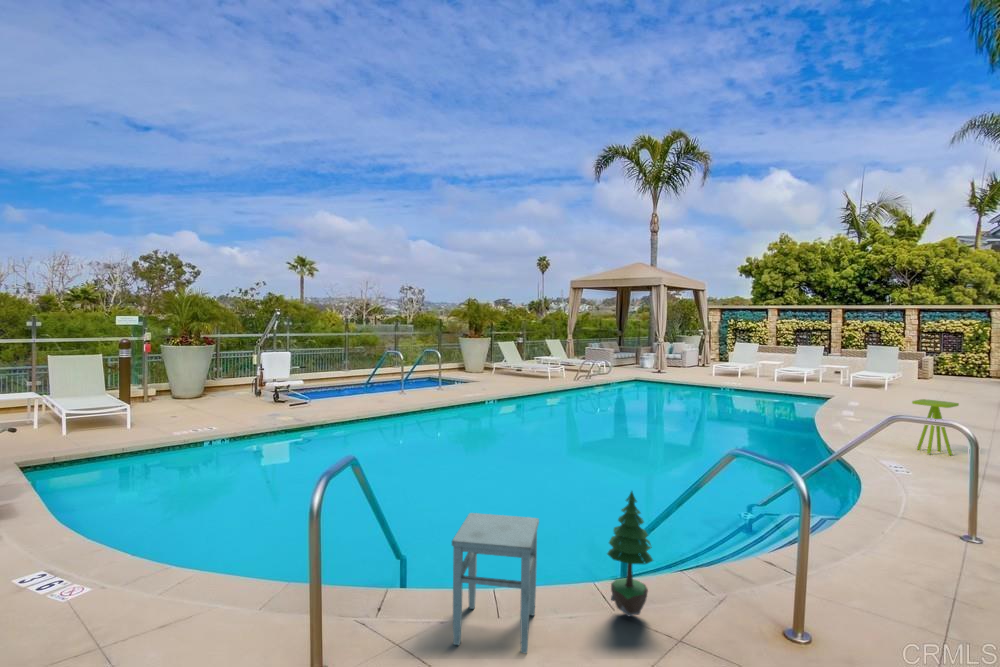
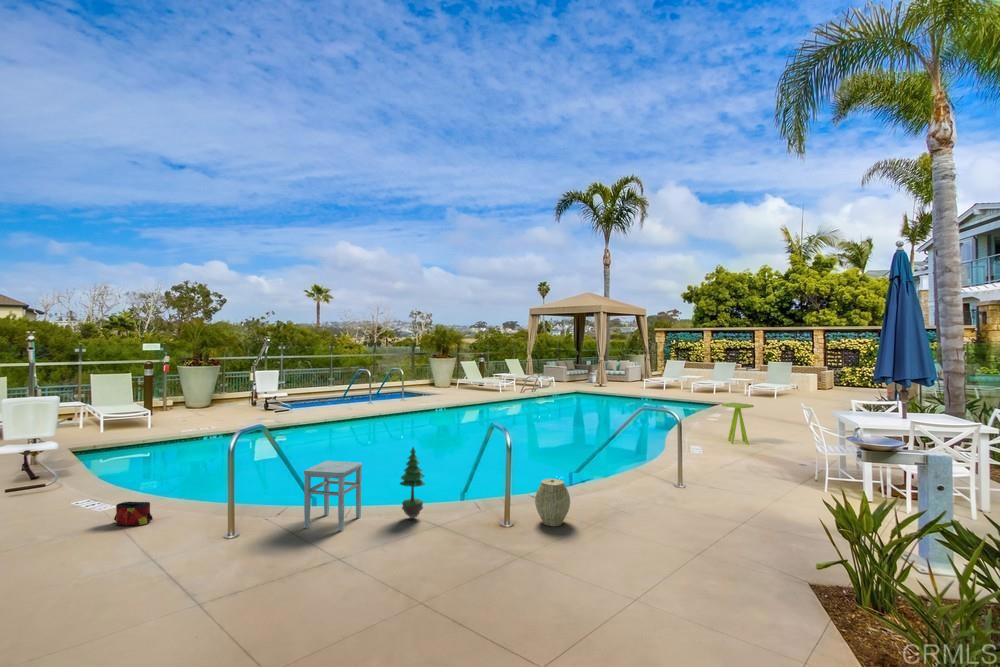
woven basket: none [846,546,922,635] -> present [535,479,570,526]
bag: none [94,592,166,642] -> present [114,502,153,526]

